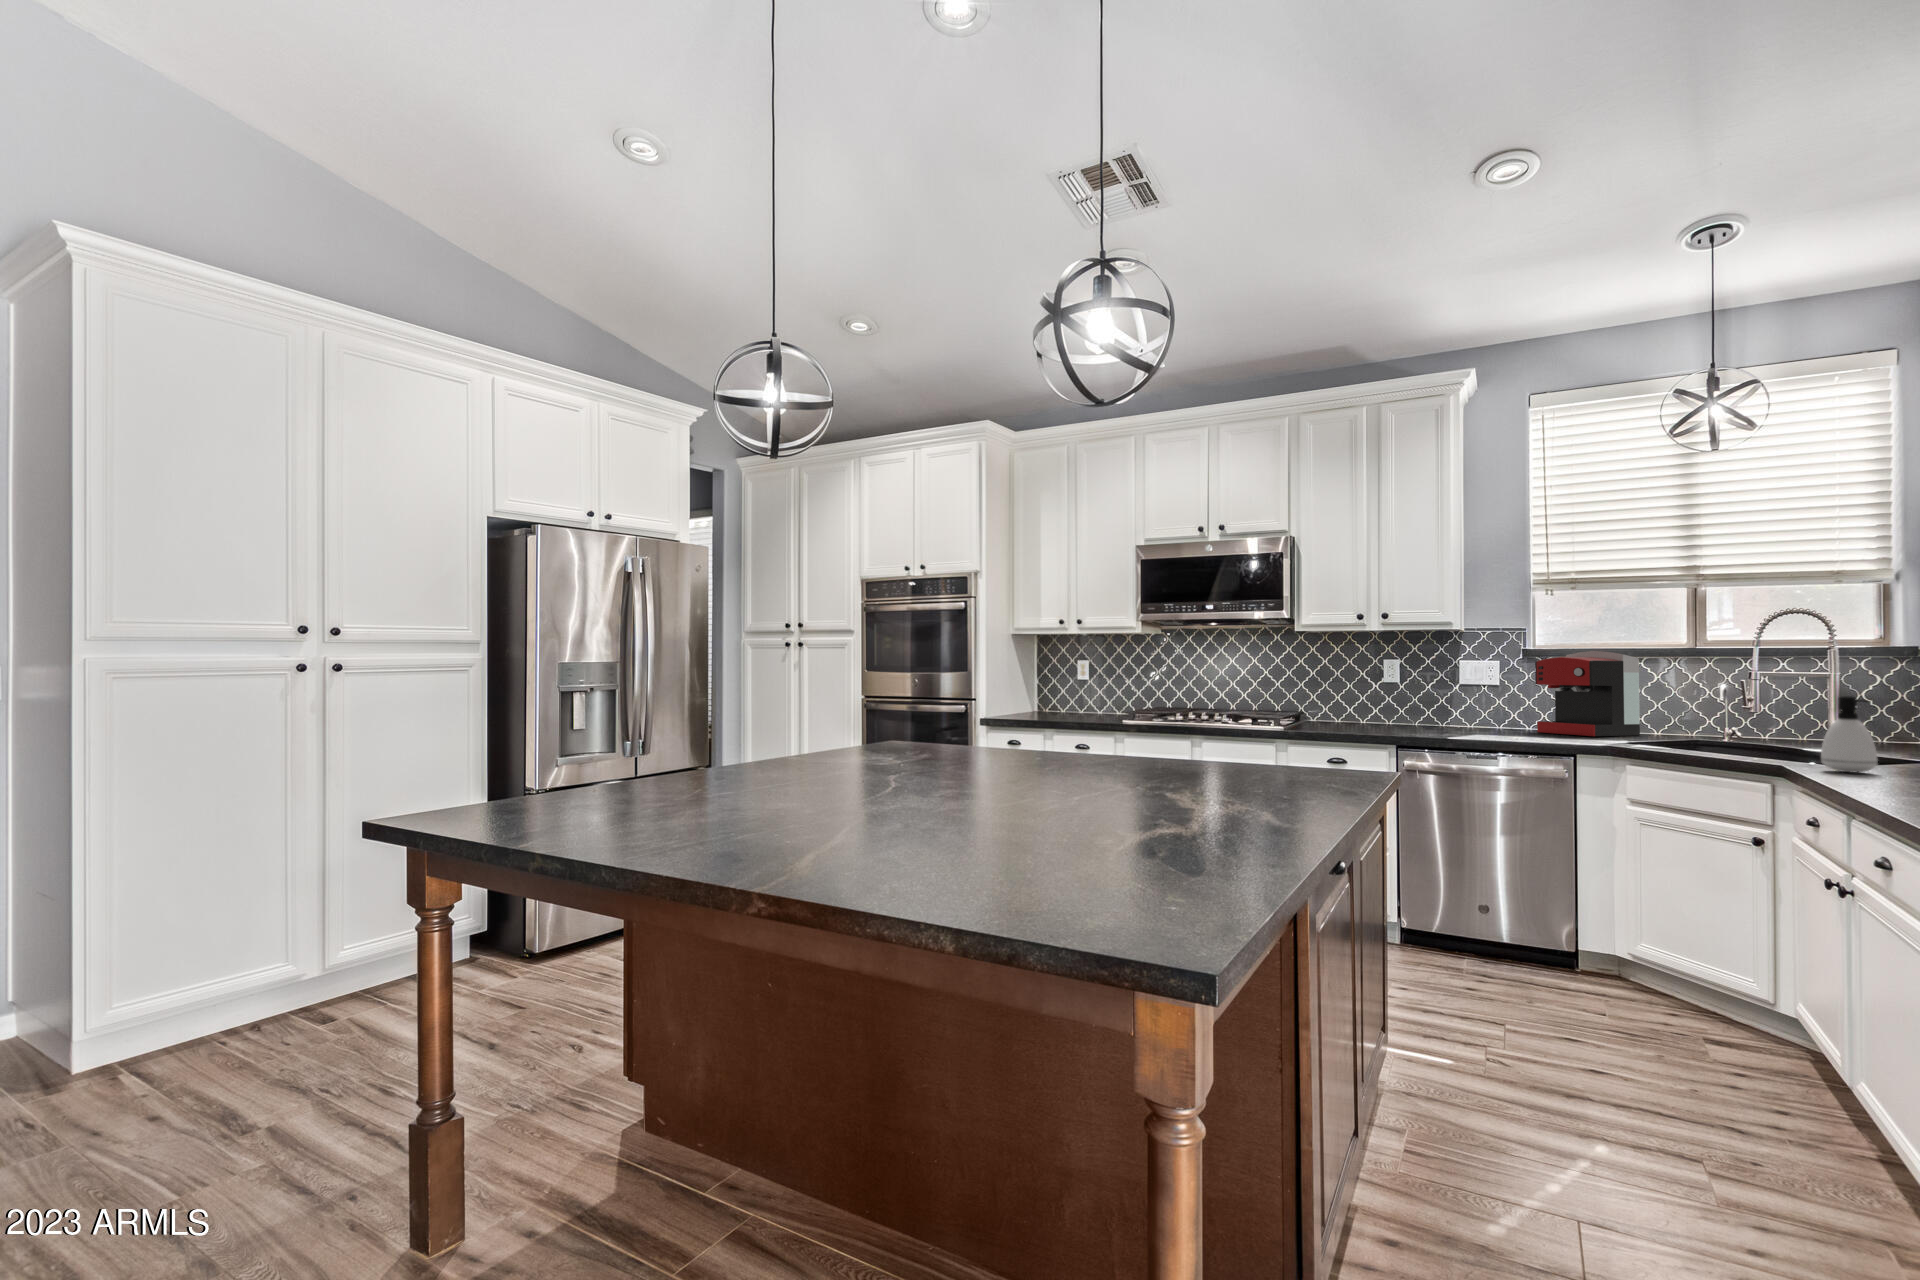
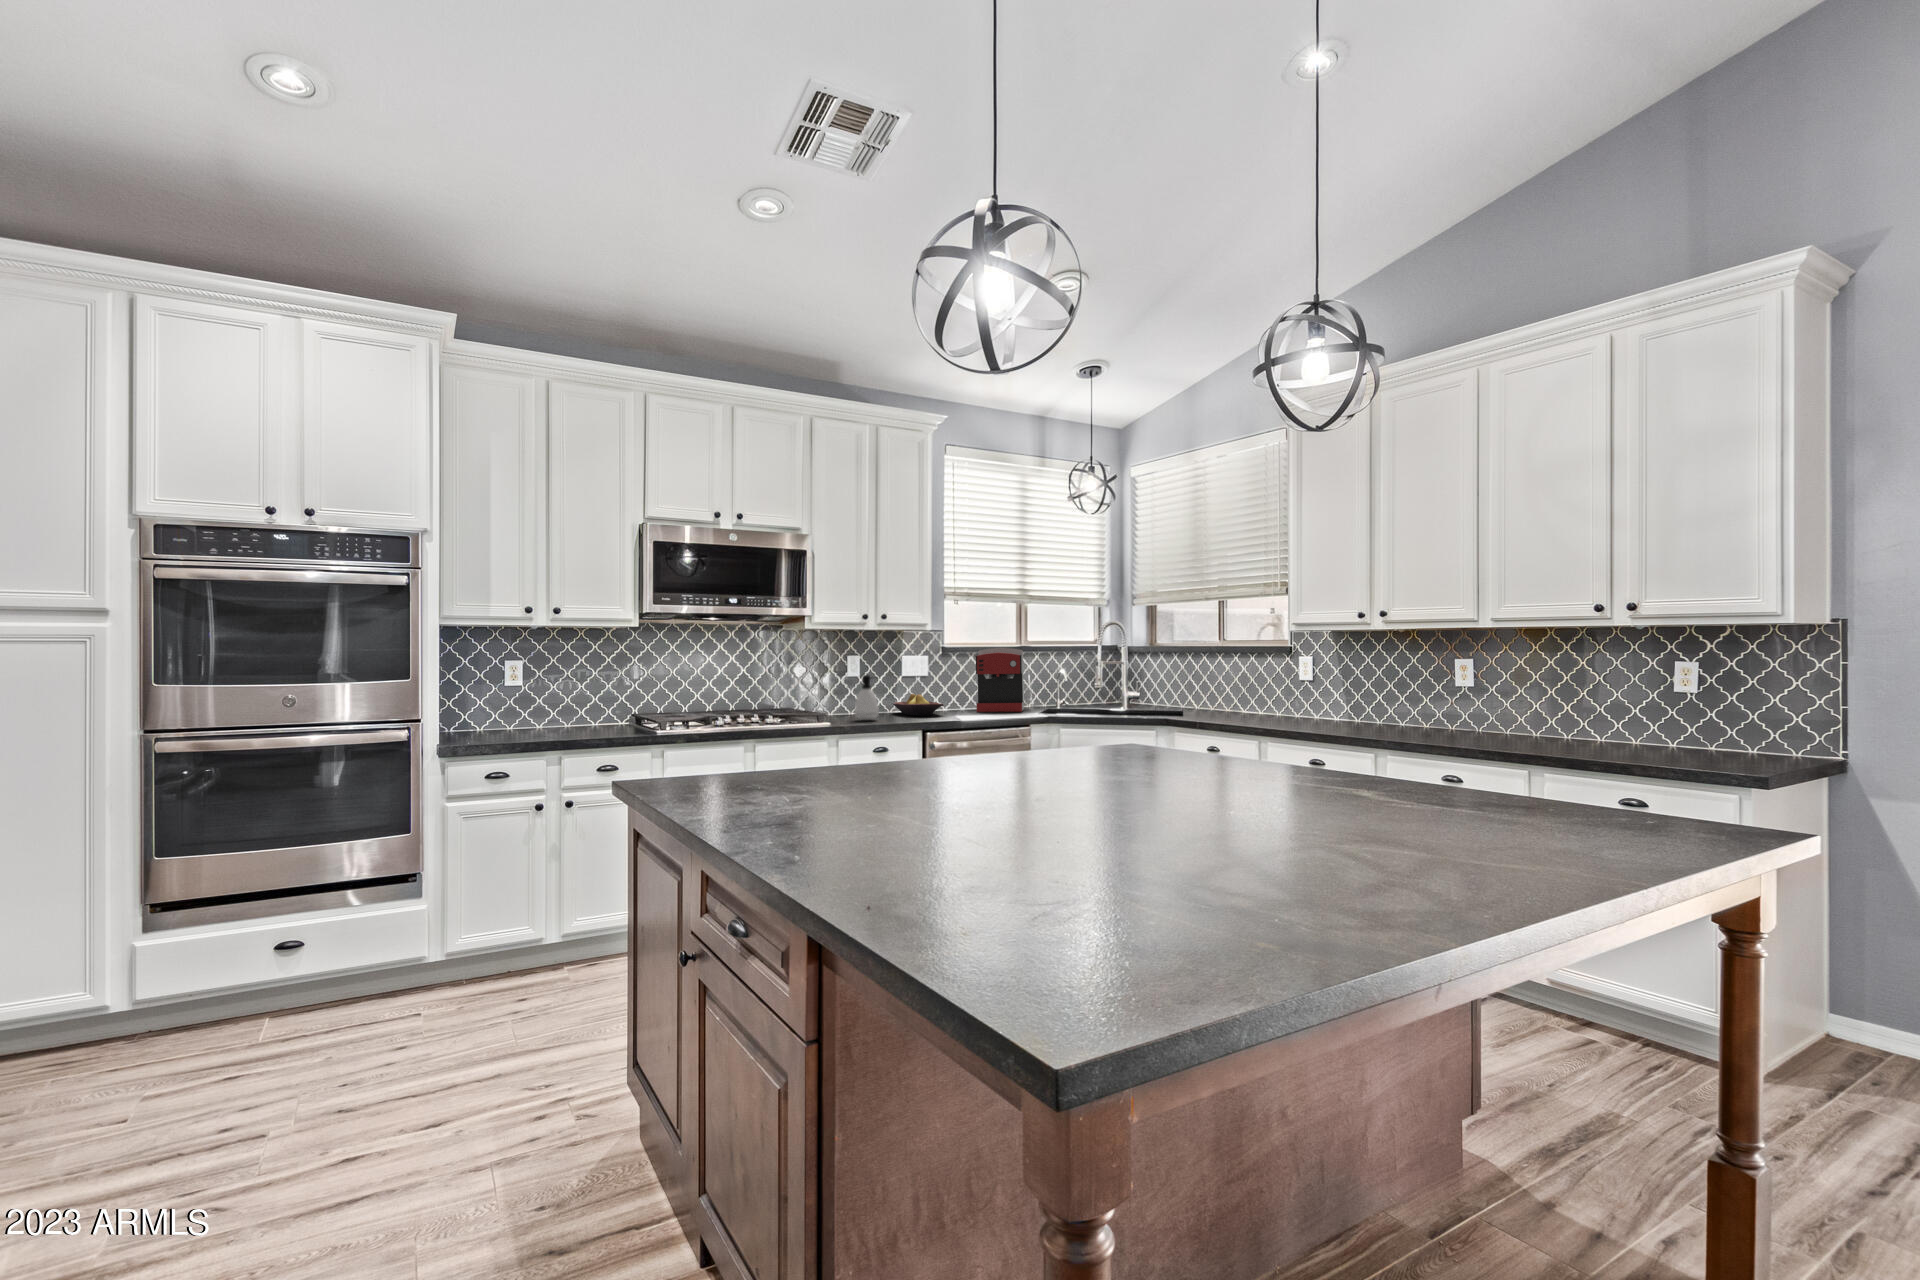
soap dispenser: present [1821,696,1878,772] -> present [854,675,879,720]
fruit bowl: none [1411,704,1477,730] -> present [893,694,943,716]

